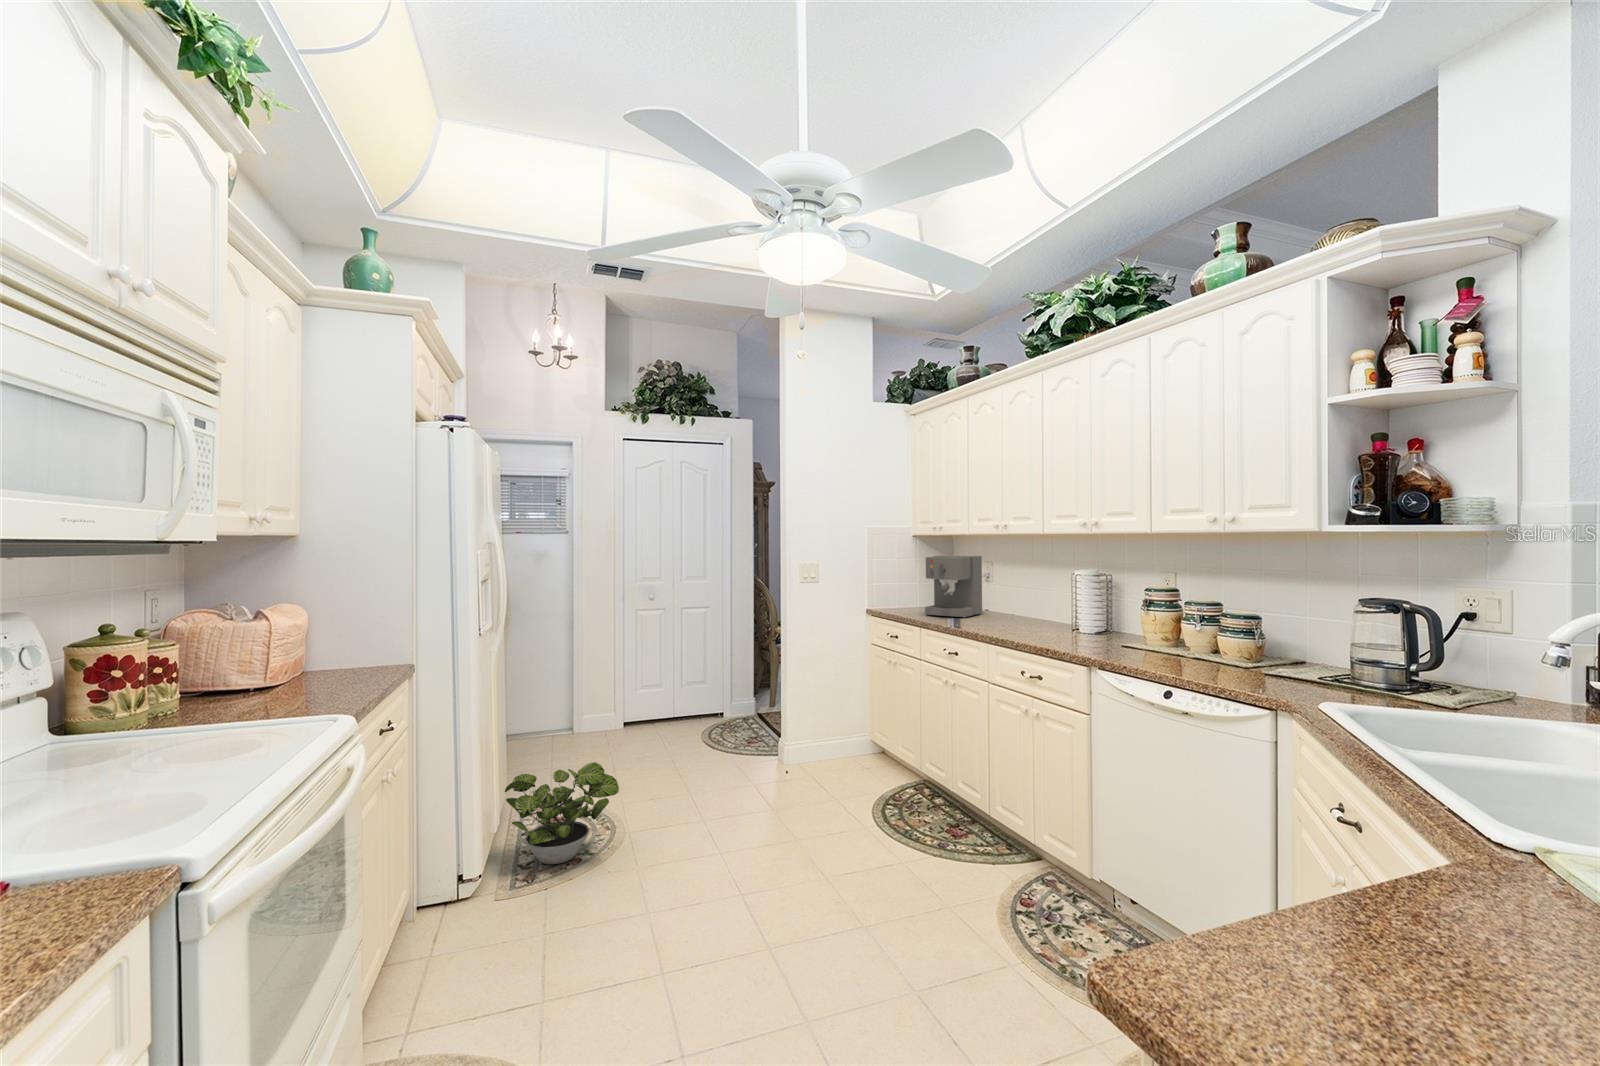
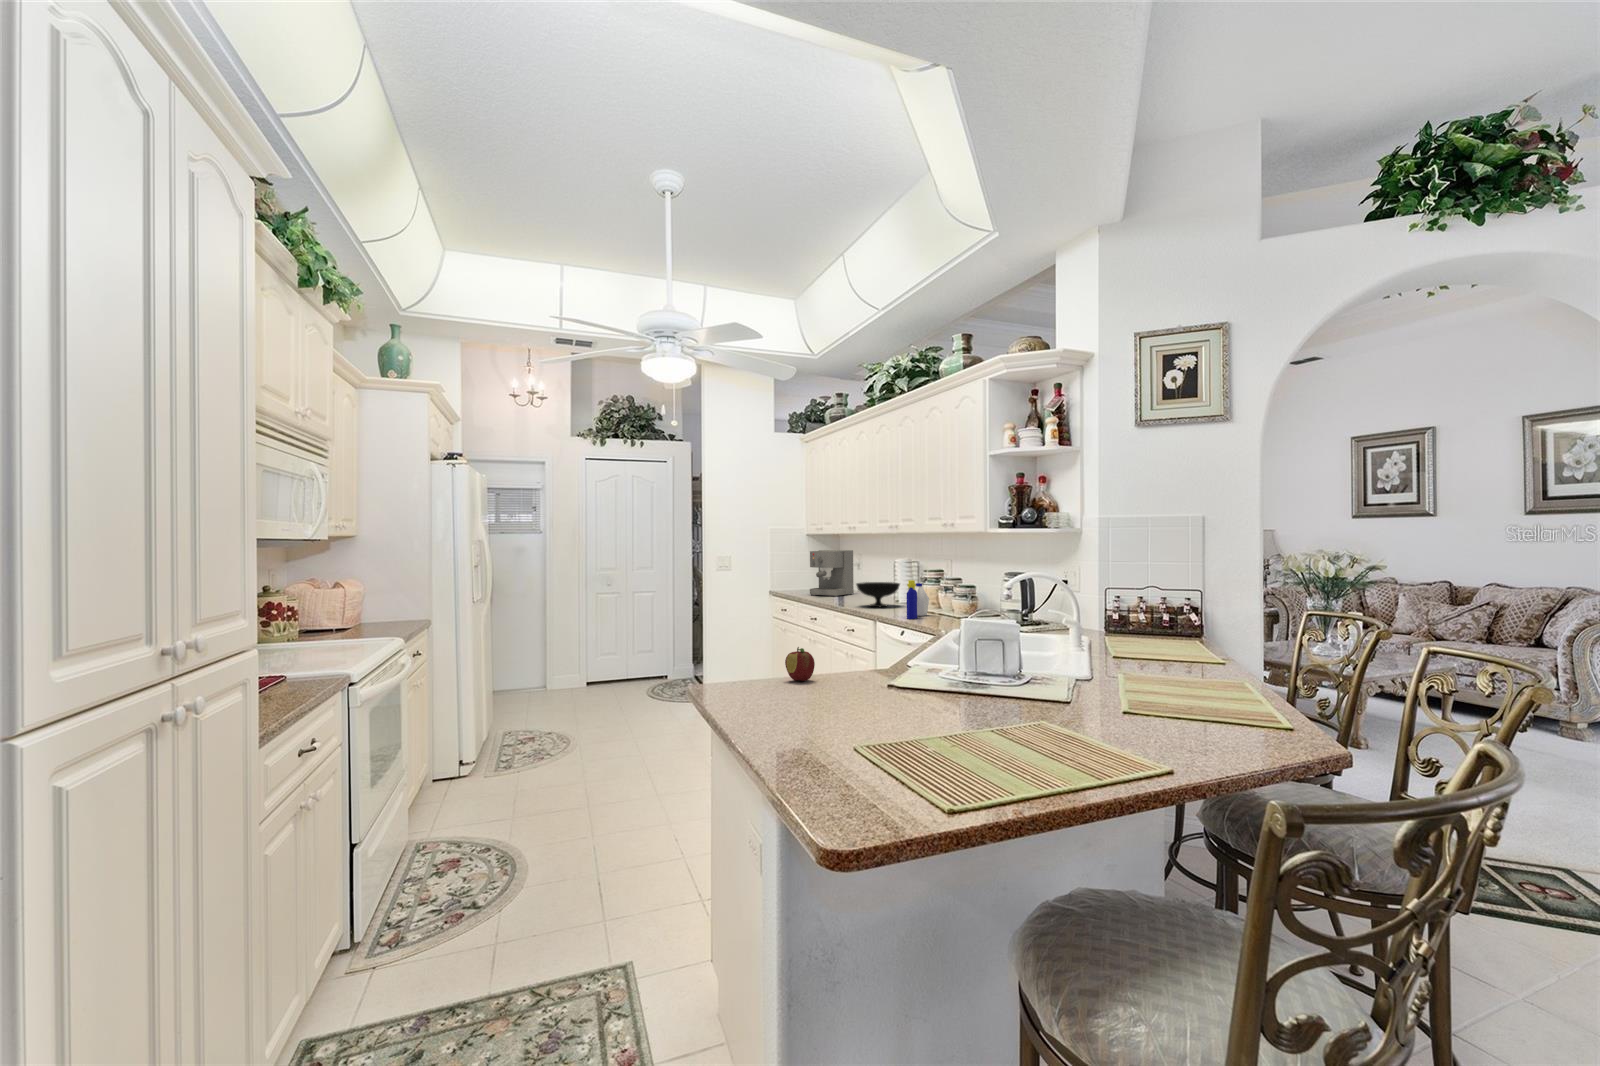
bowl: none [1027,603,1096,641] -> present [856,582,900,607]
bottle: none [1146,607,1184,670] -> present [907,580,929,619]
potted plant: present [505,762,619,864] -> none [491,692,570,760]
apple: none [1375,863,1494,979] -> present [785,647,815,681]

